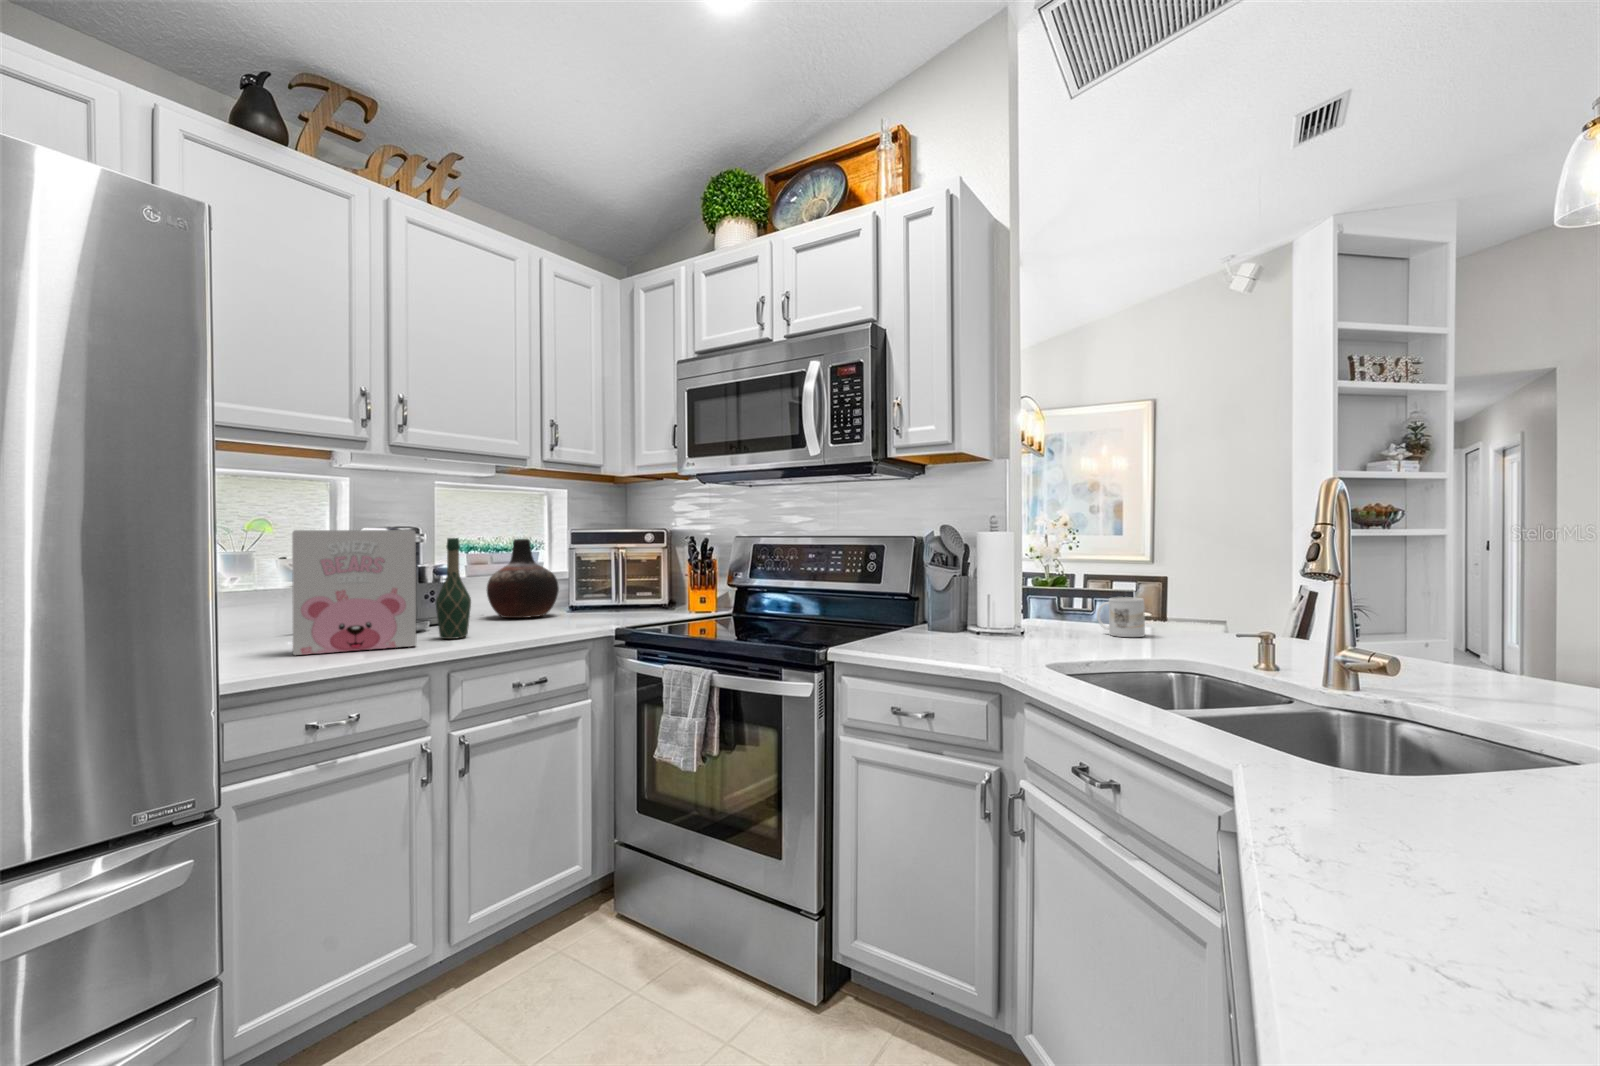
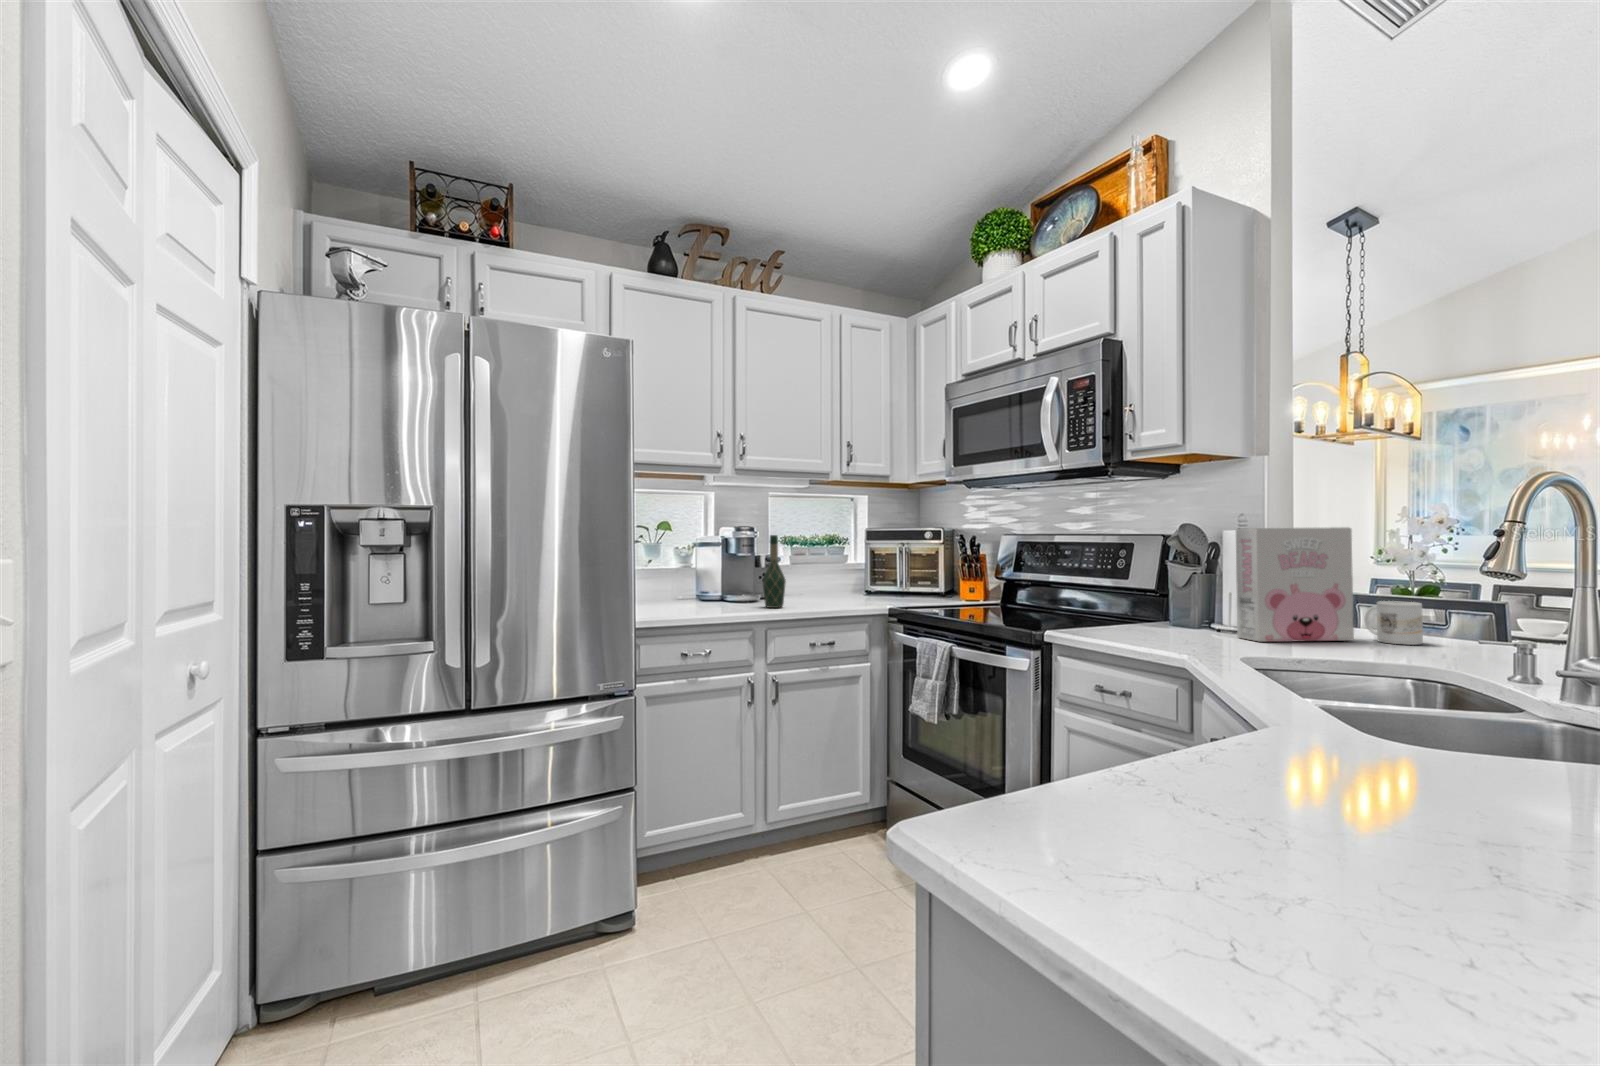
cereal box: present [292,530,416,655] -> present [1236,527,1354,642]
vase: present [487,539,559,618] -> none [806,536,858,597]

